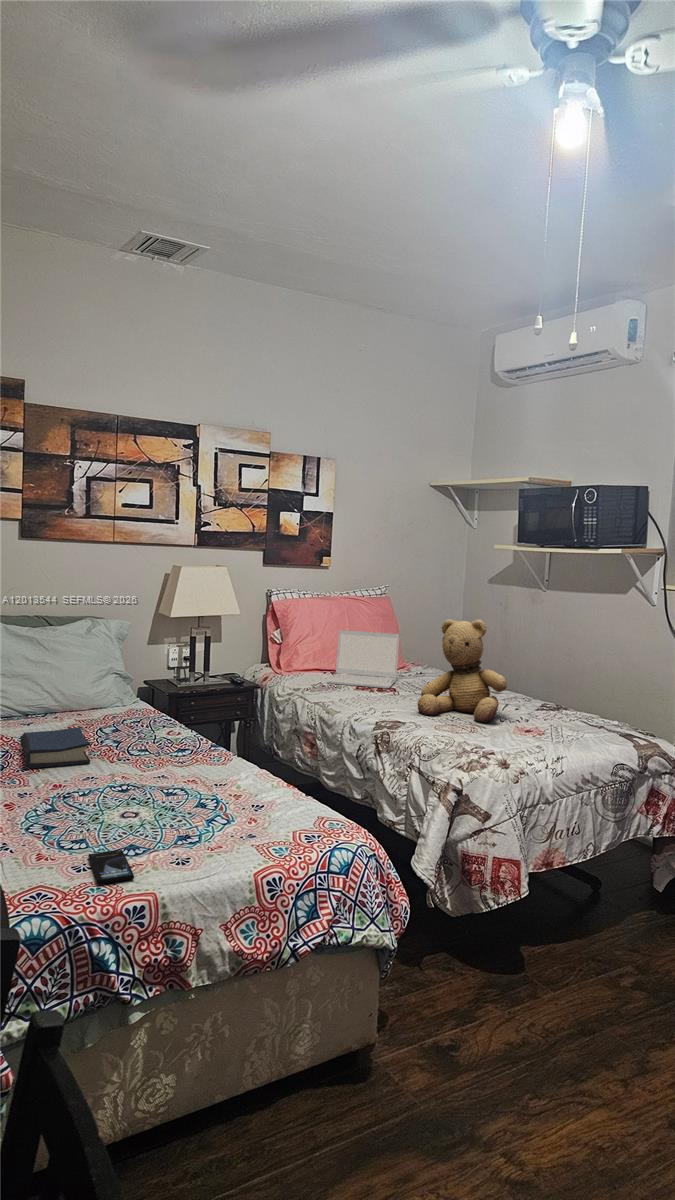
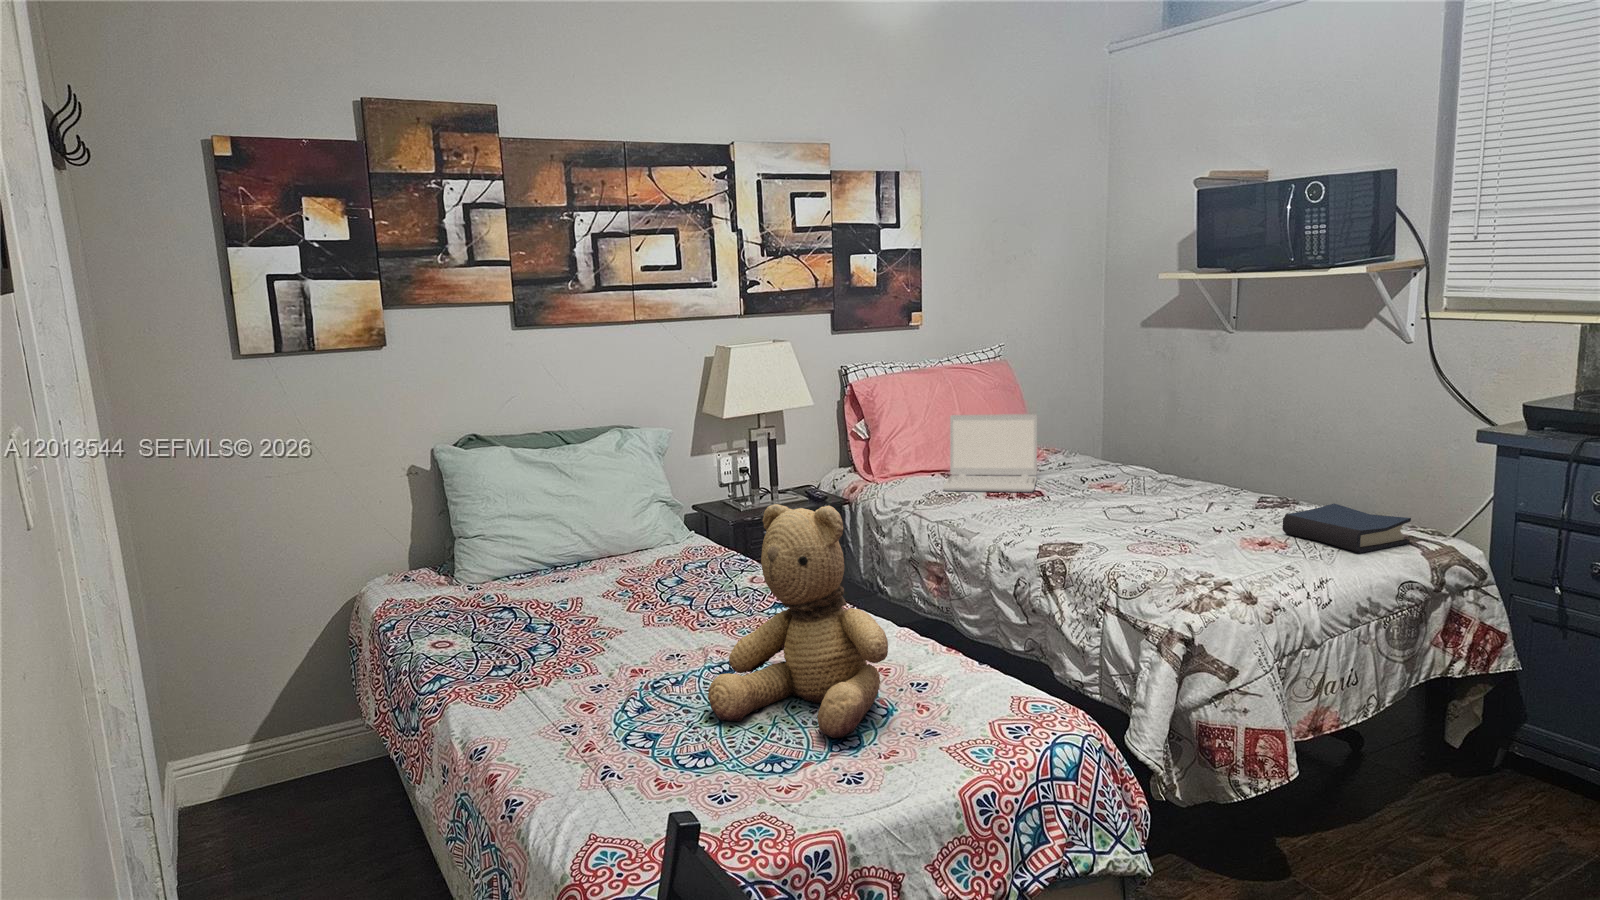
teddy bear: present [417,619,507,723] -> present [708,504,888,738]
hardback book: present [21,727,90,768] -> present [1282,504,1411,553]
smartphone: present [88,850,134,884] -> none [722,767,799,822]

